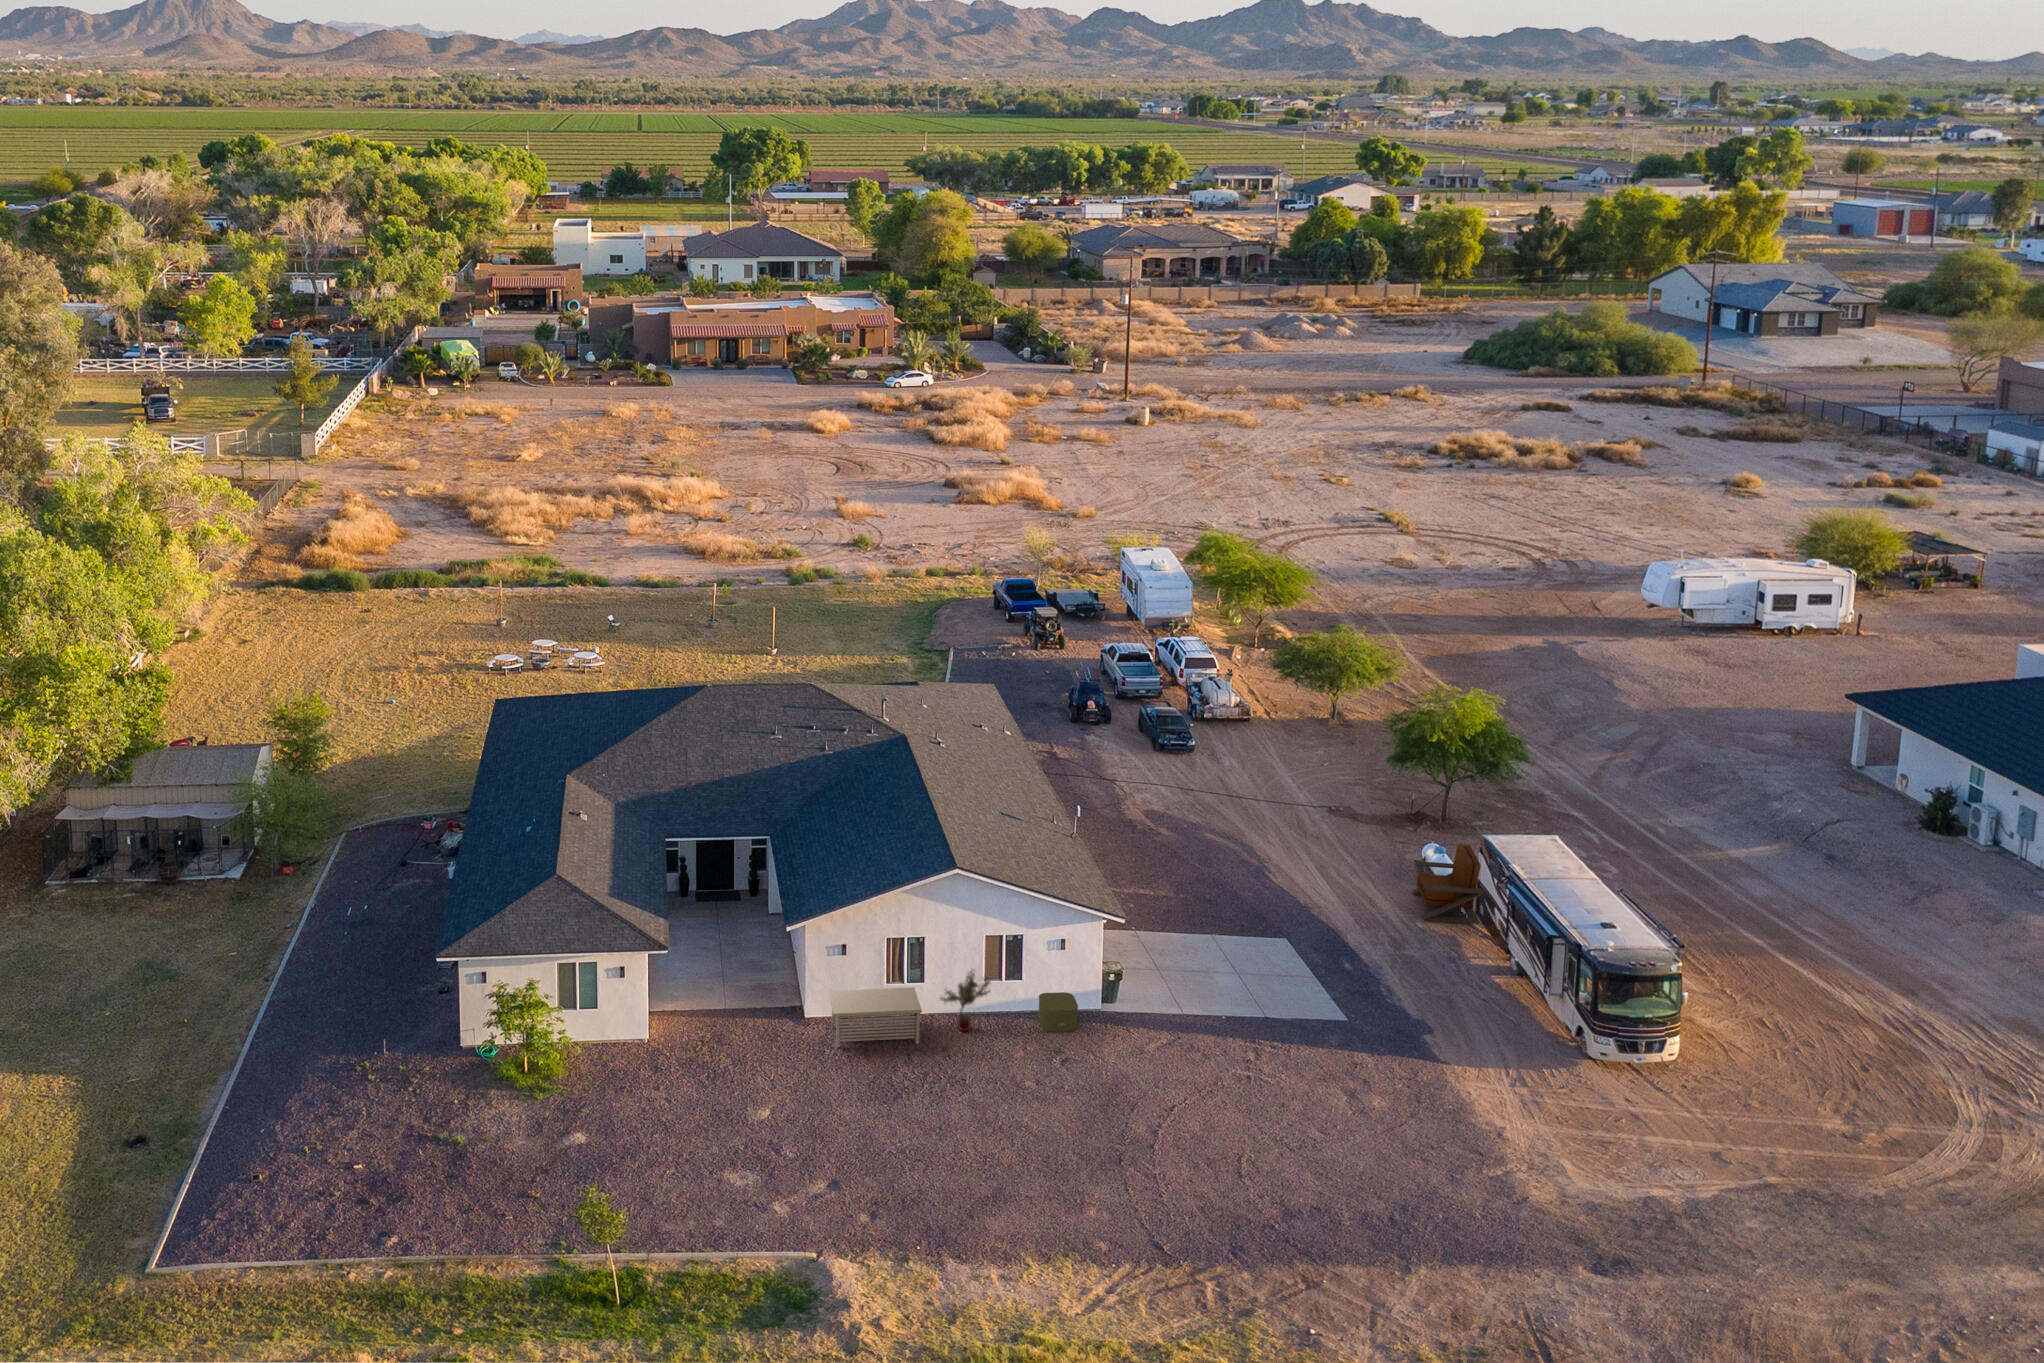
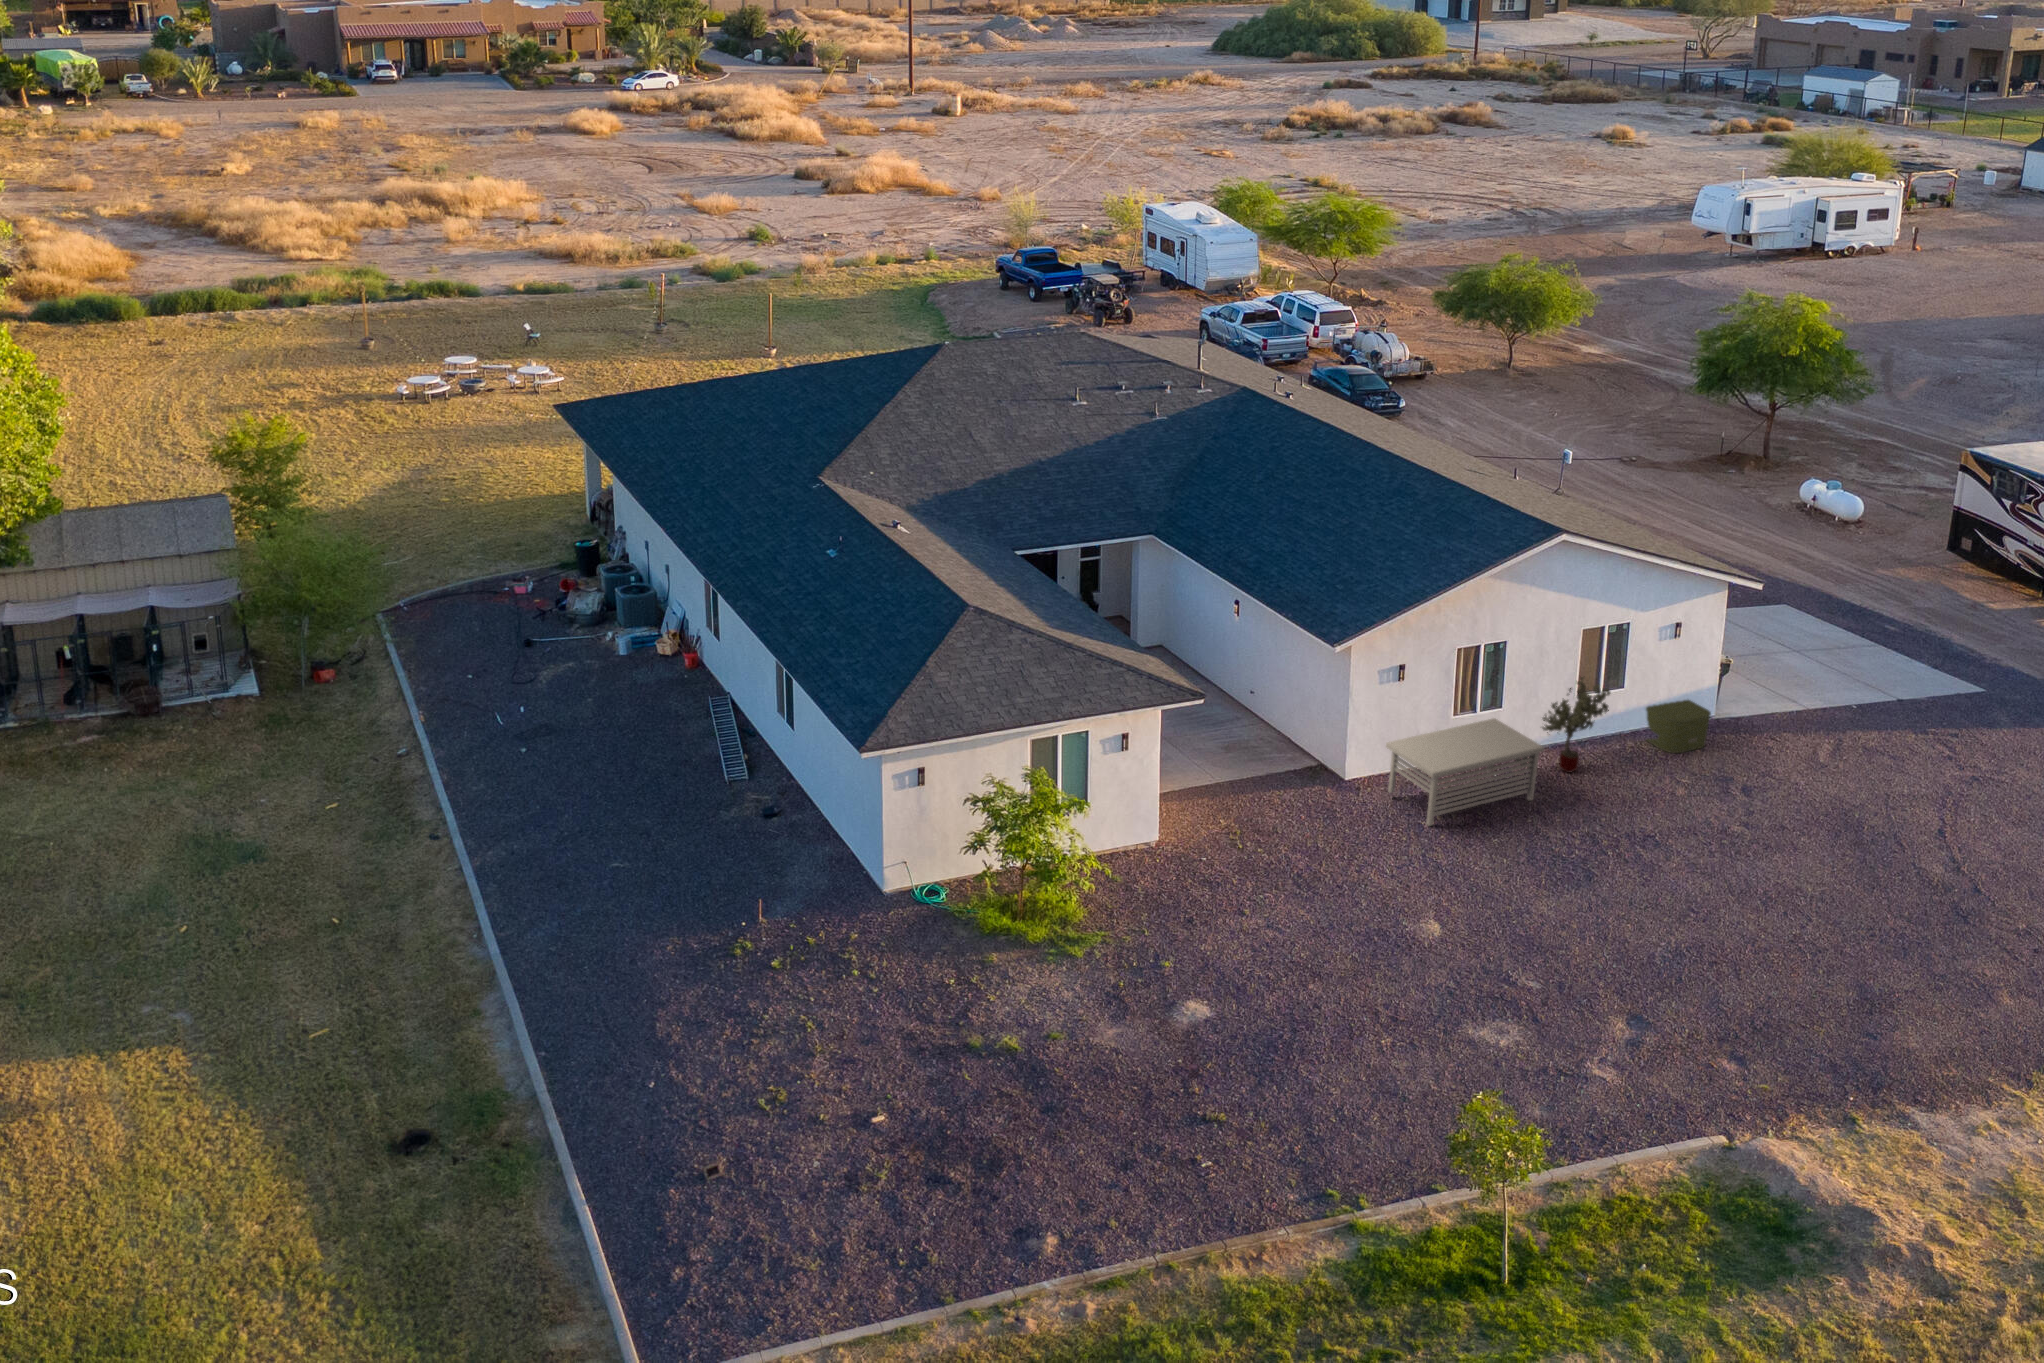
lounge chair: present [1413,844,1485,924] -> none [1856,455,1982,554]

